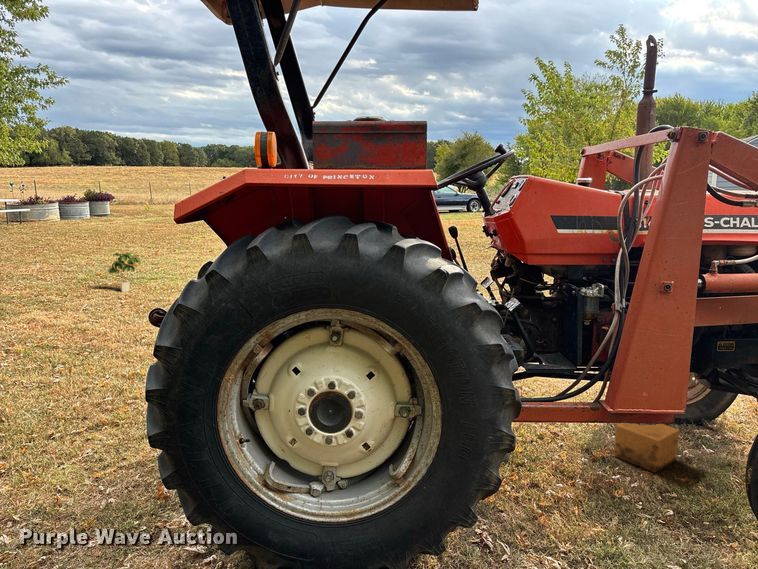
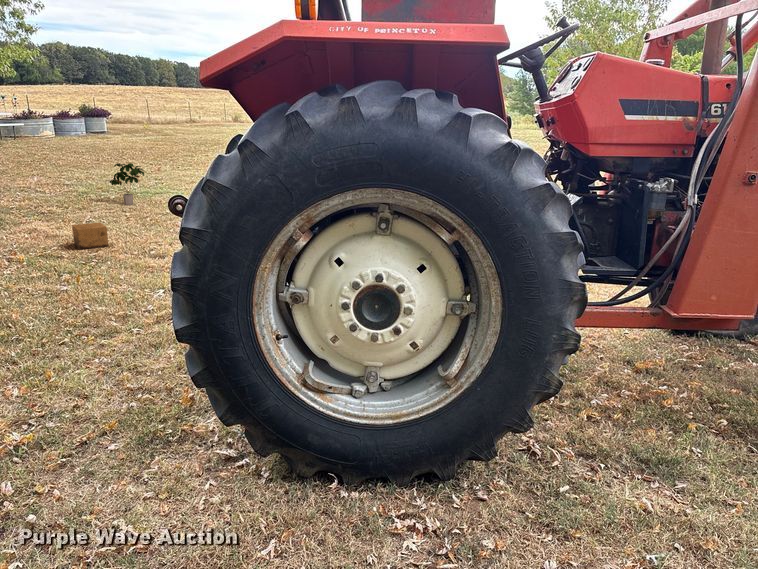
cardboard box: present [613,421,680,473] -> present [72,223,109,249]

